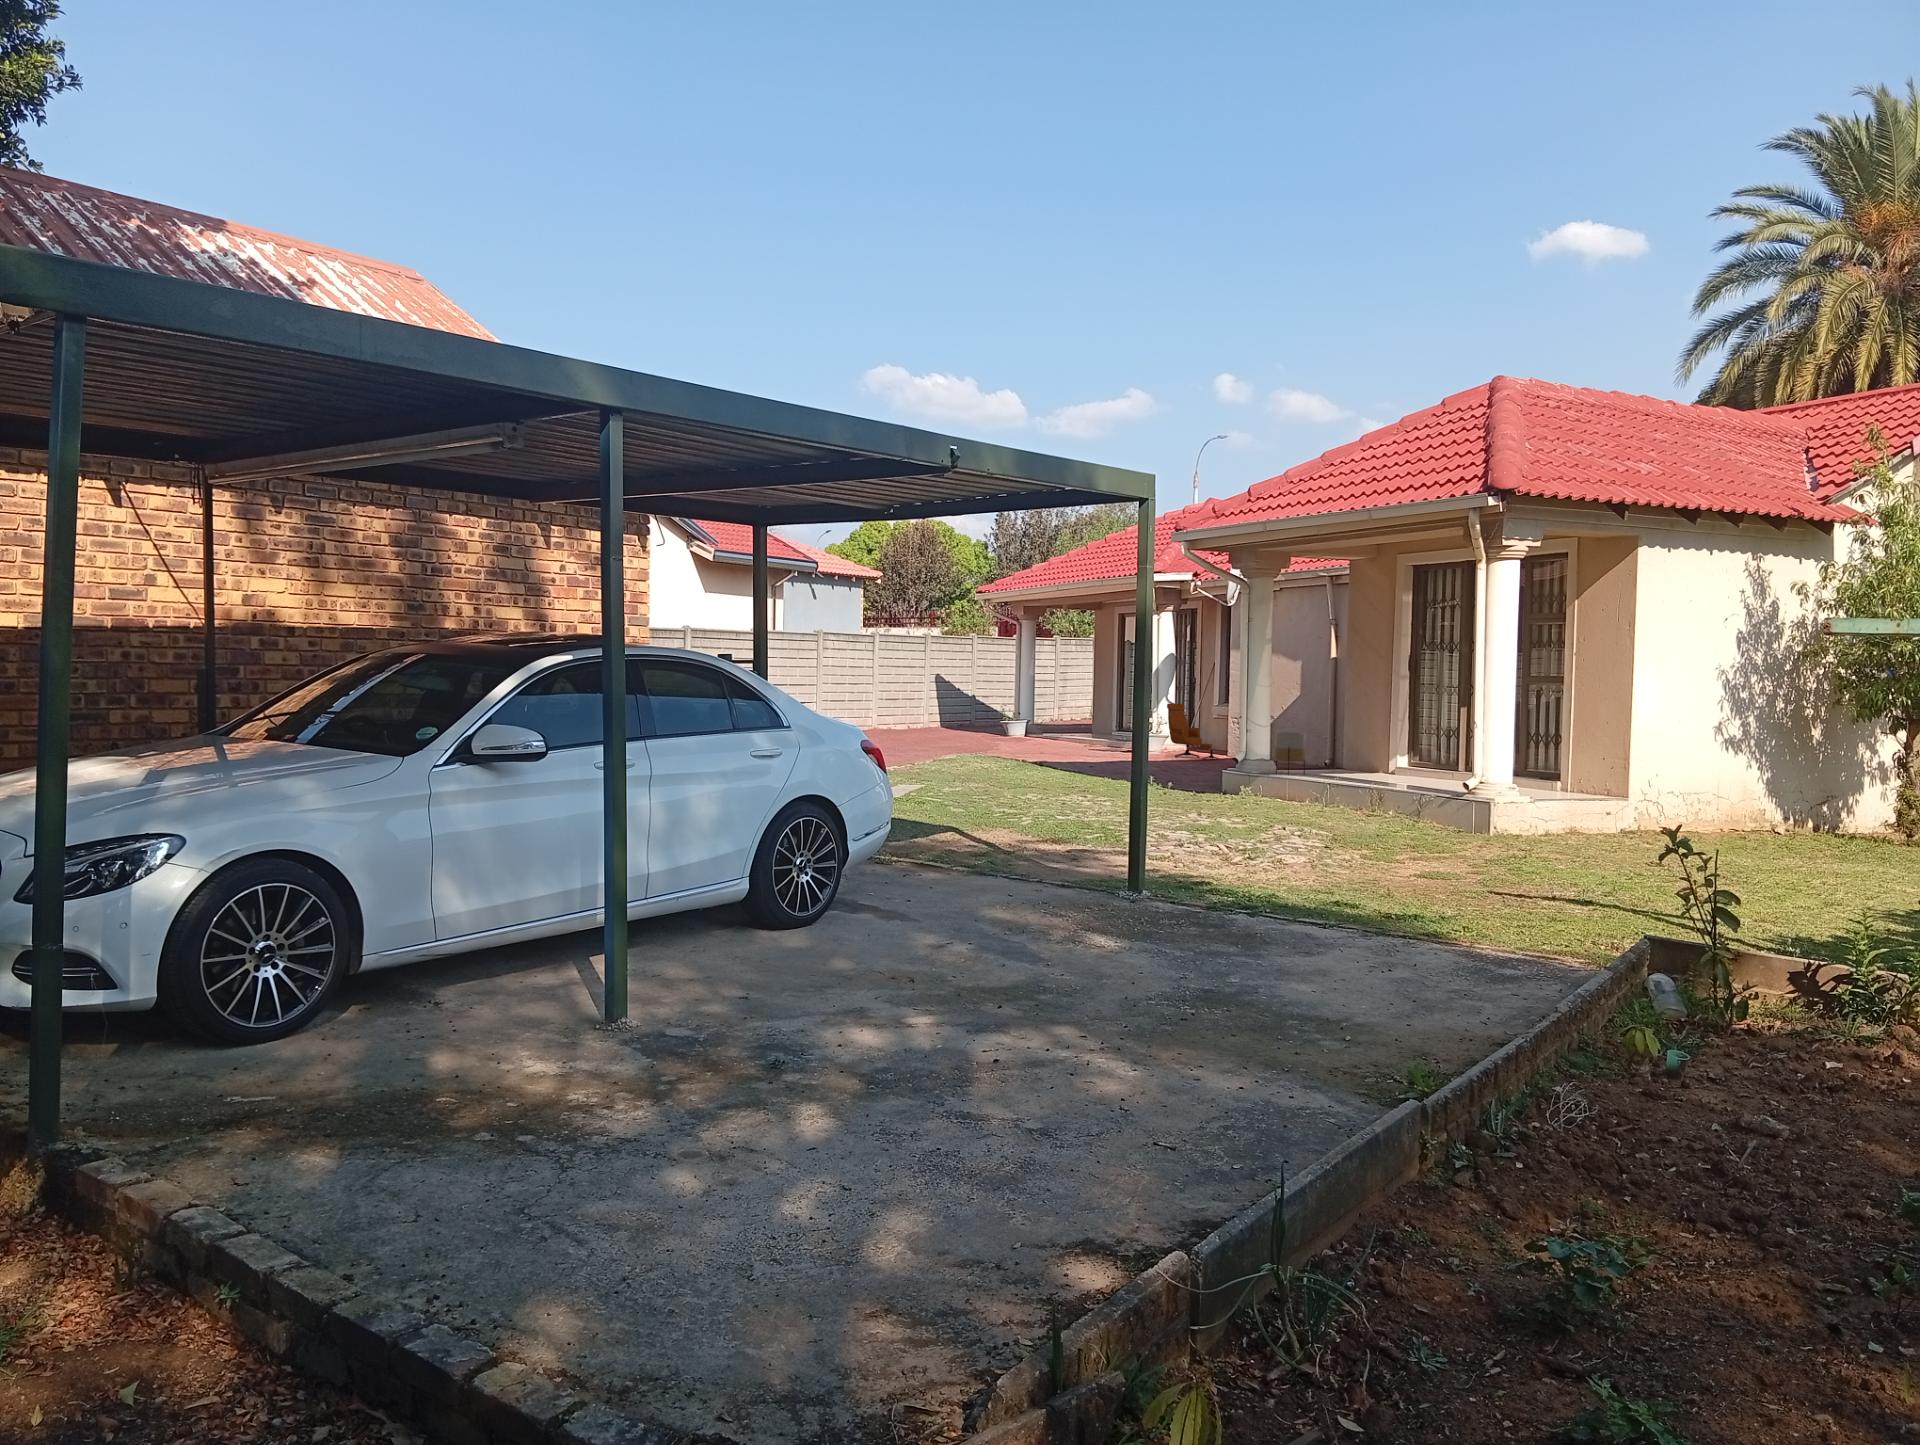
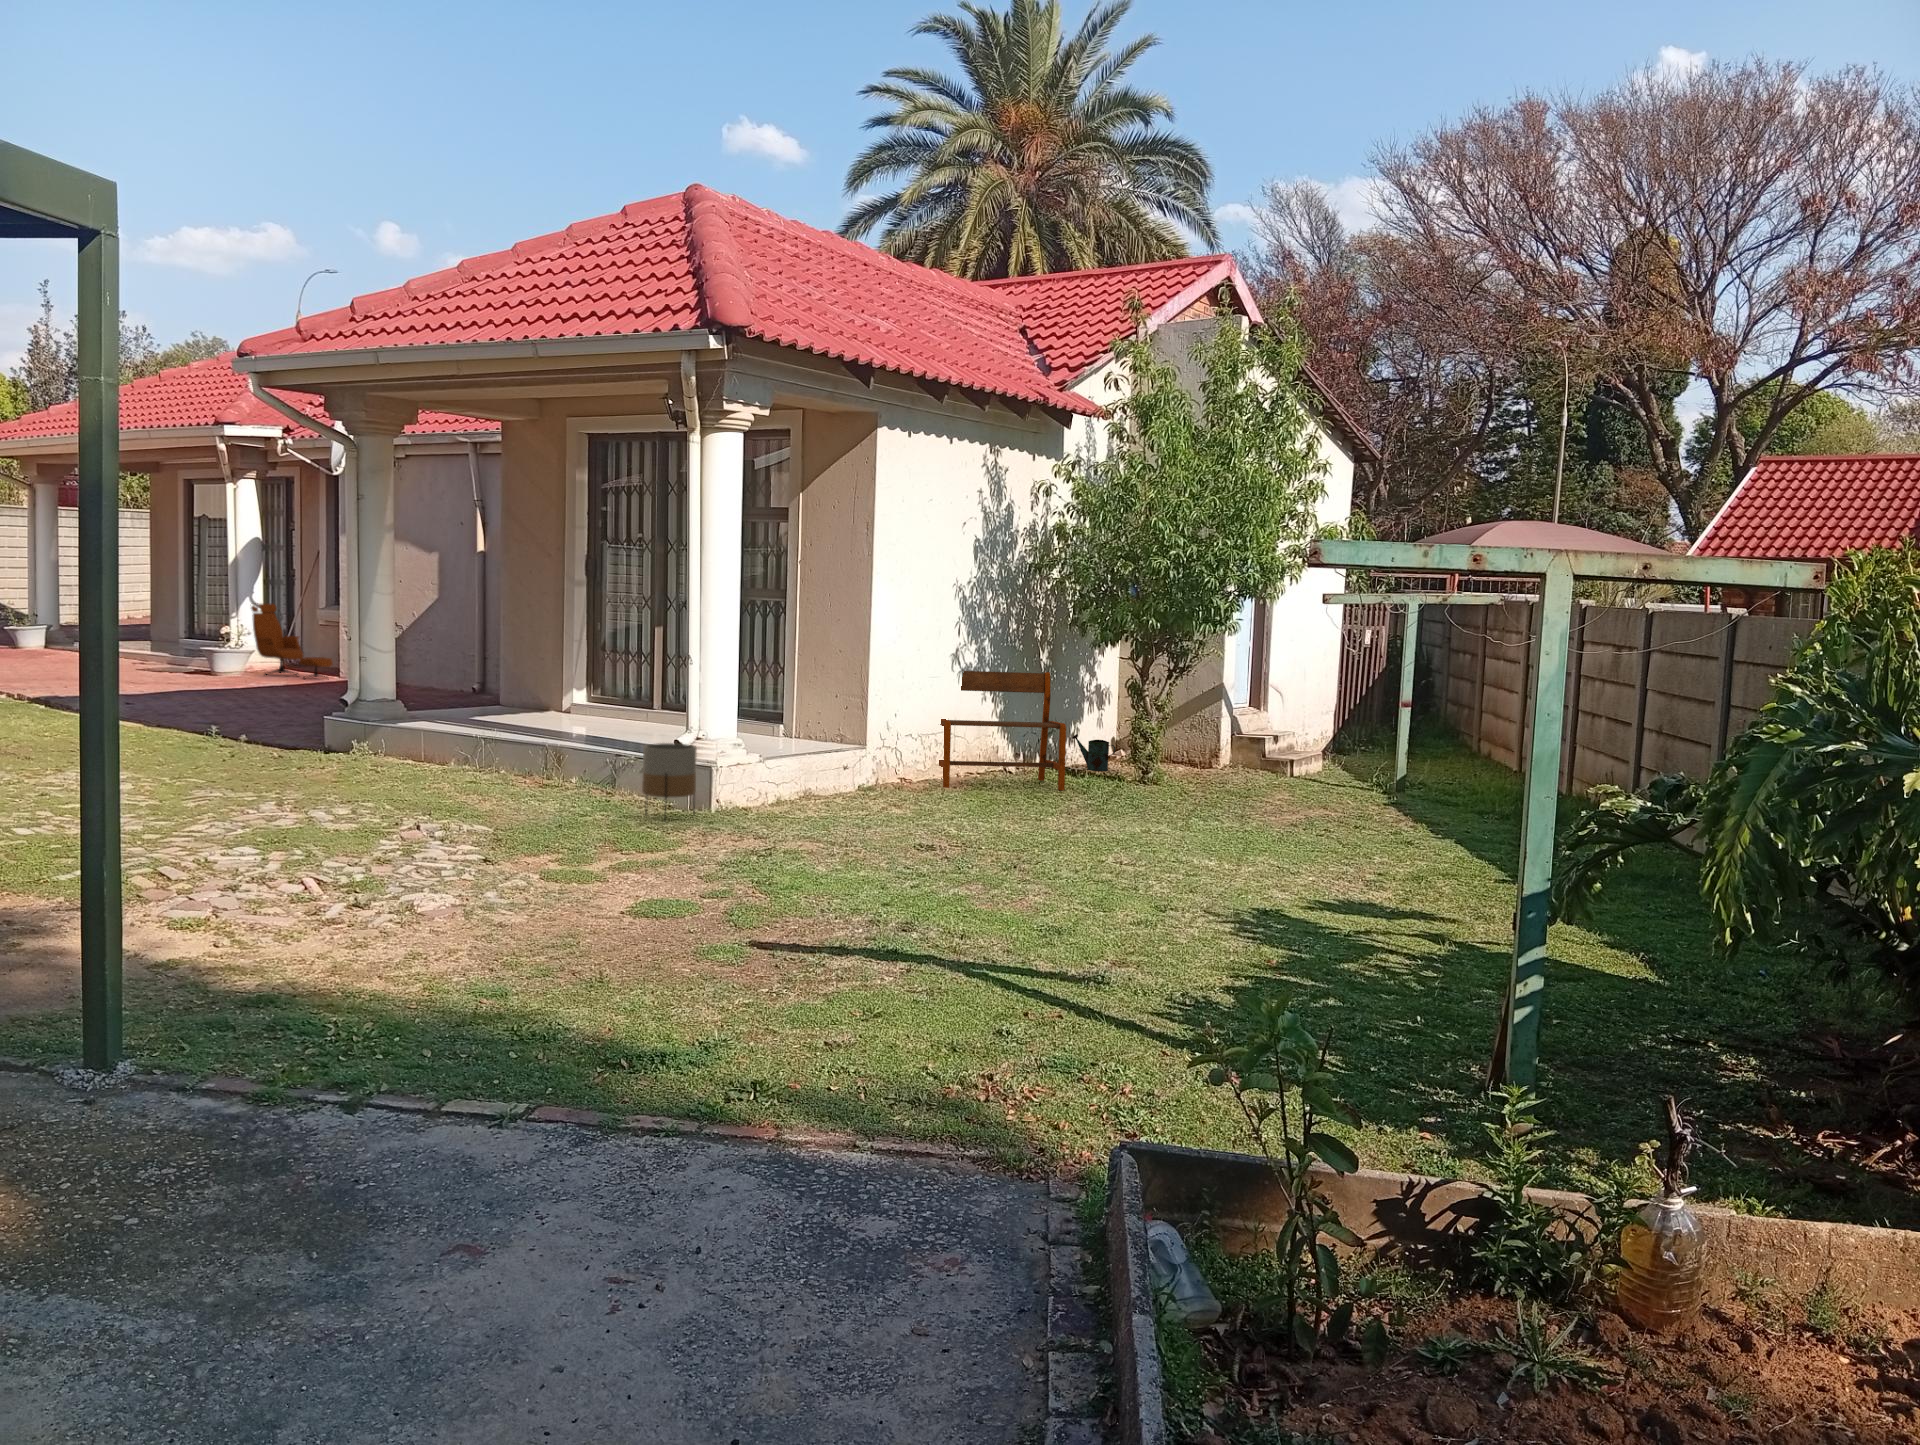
planter: present [1274,732,1306,775] -> present [642,743,697,815]
bench: none [1699,740,1821,843] -> present [939,671,1066,790]
watering can: none [1847,803,1891,836] -> present [1072,734,1116,771]

